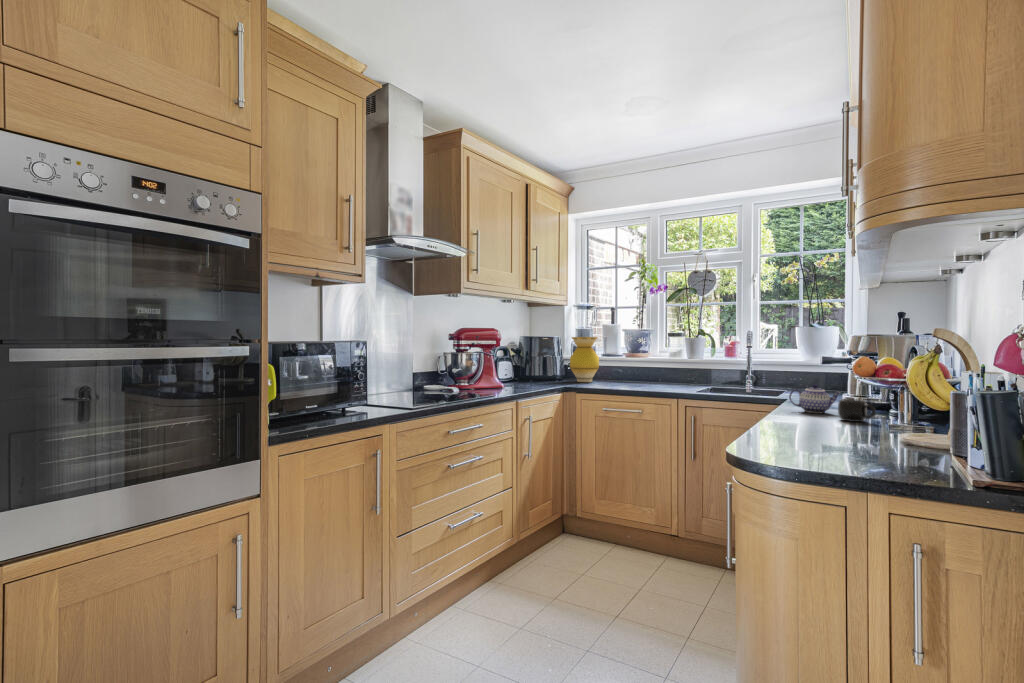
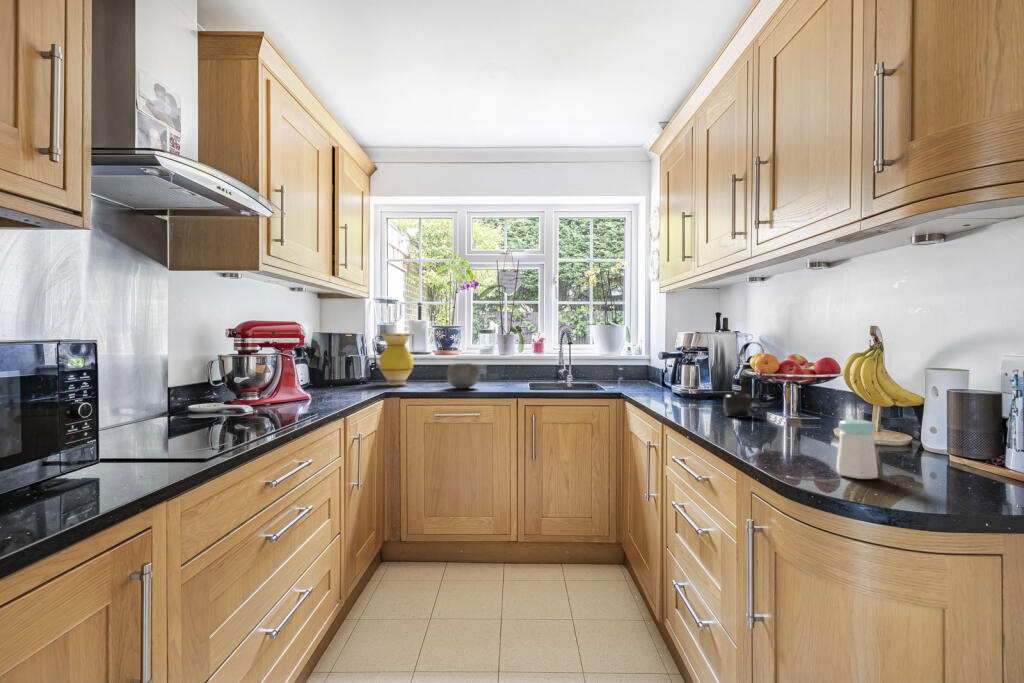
ceramic bowl: none [622,364,652,387] -> present [447,364,480,389]
teapot: present [789,384,840,413] -> none [661,379,710,410]
salt shaker: none [805,412,837,458] -> present [836,419,878,479]

